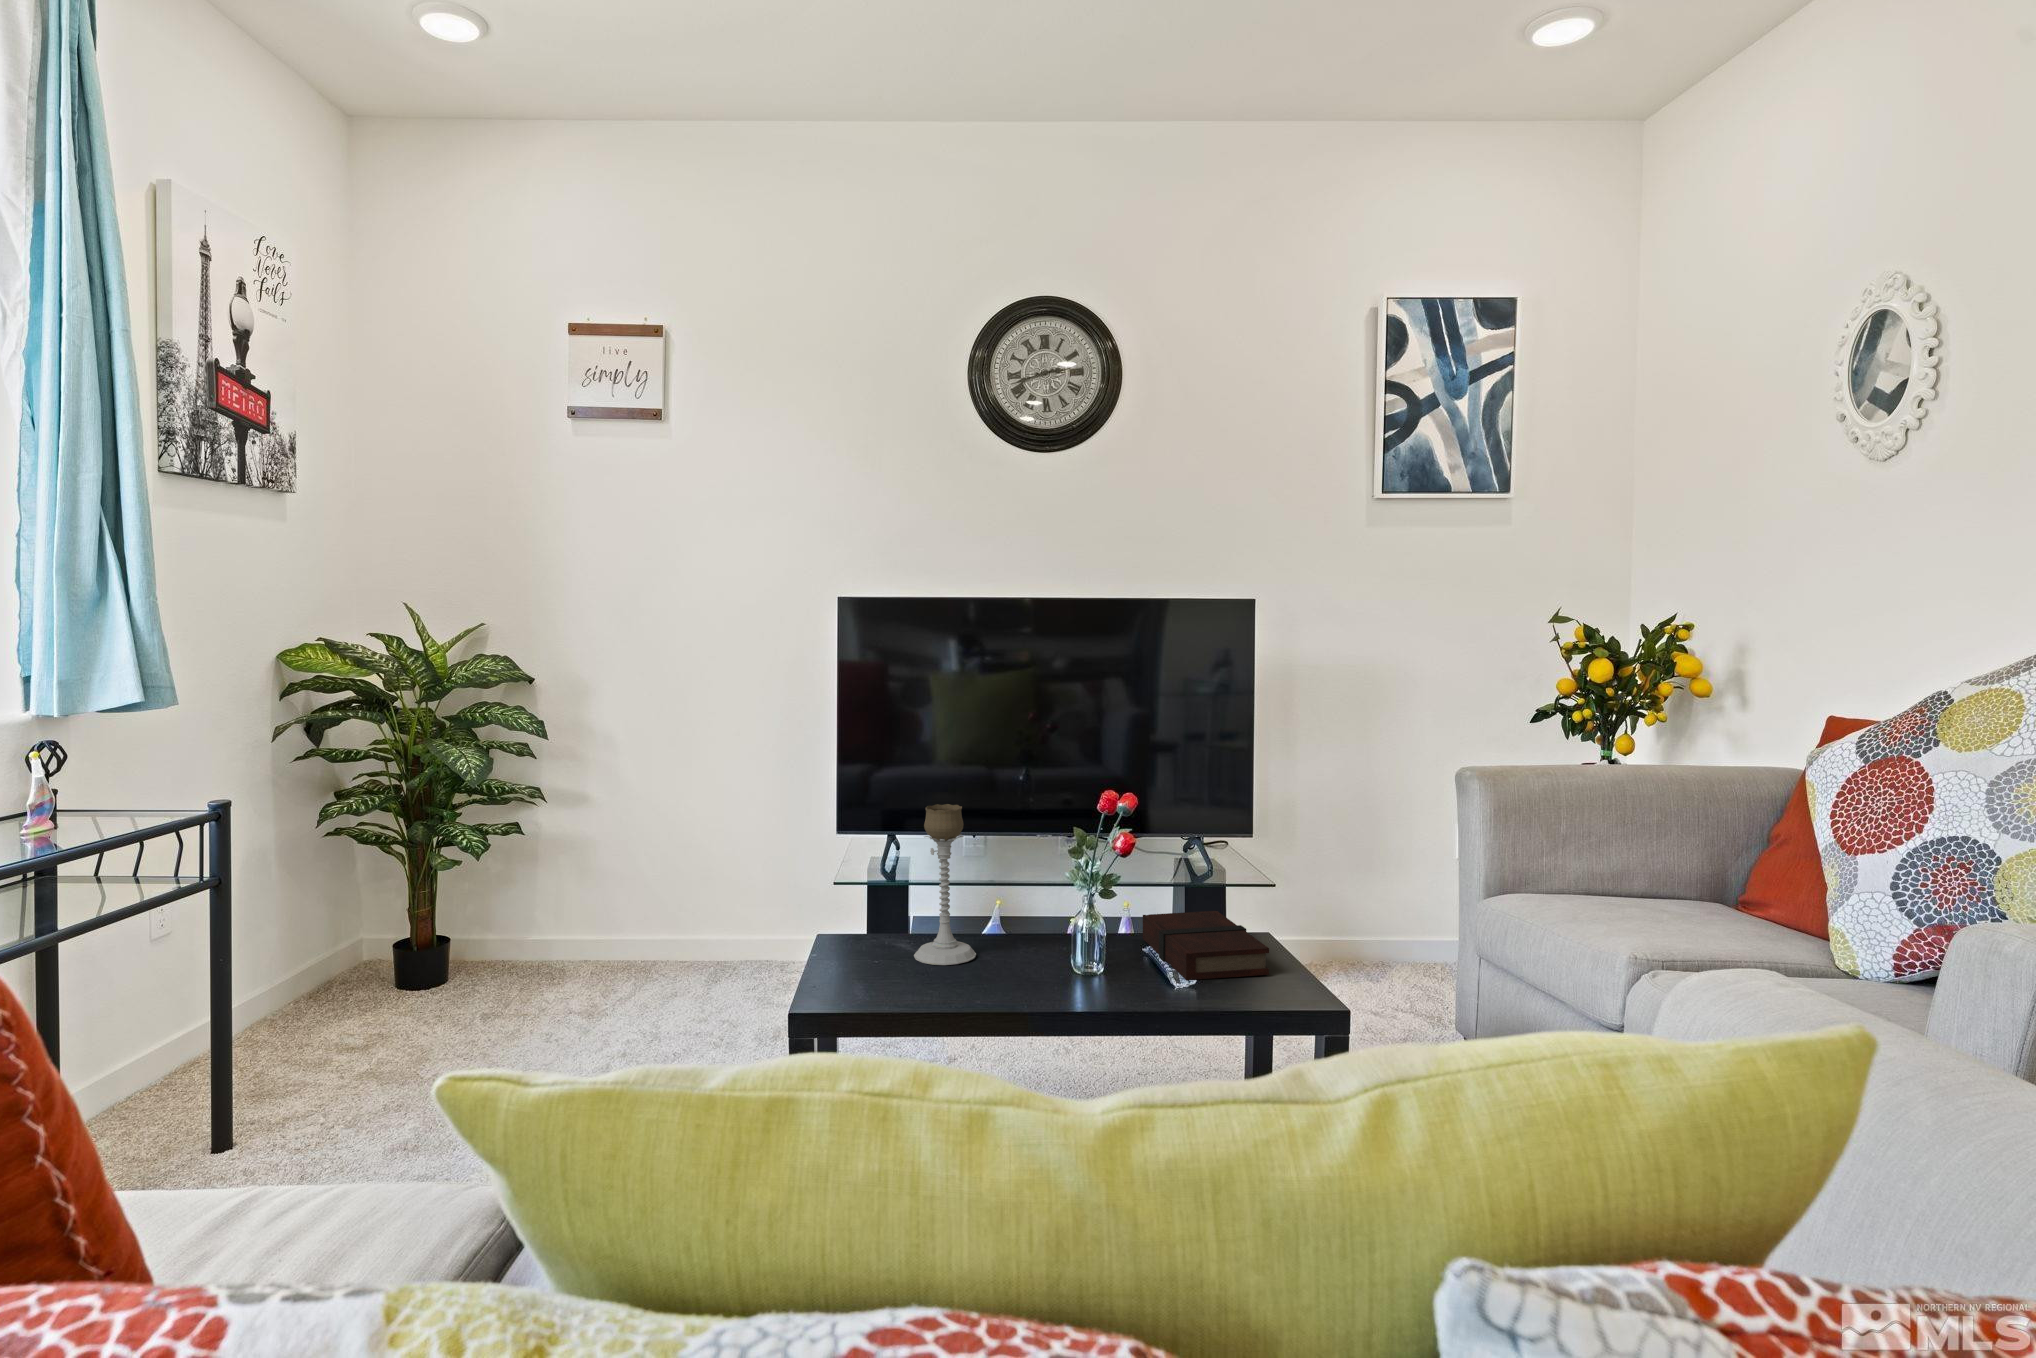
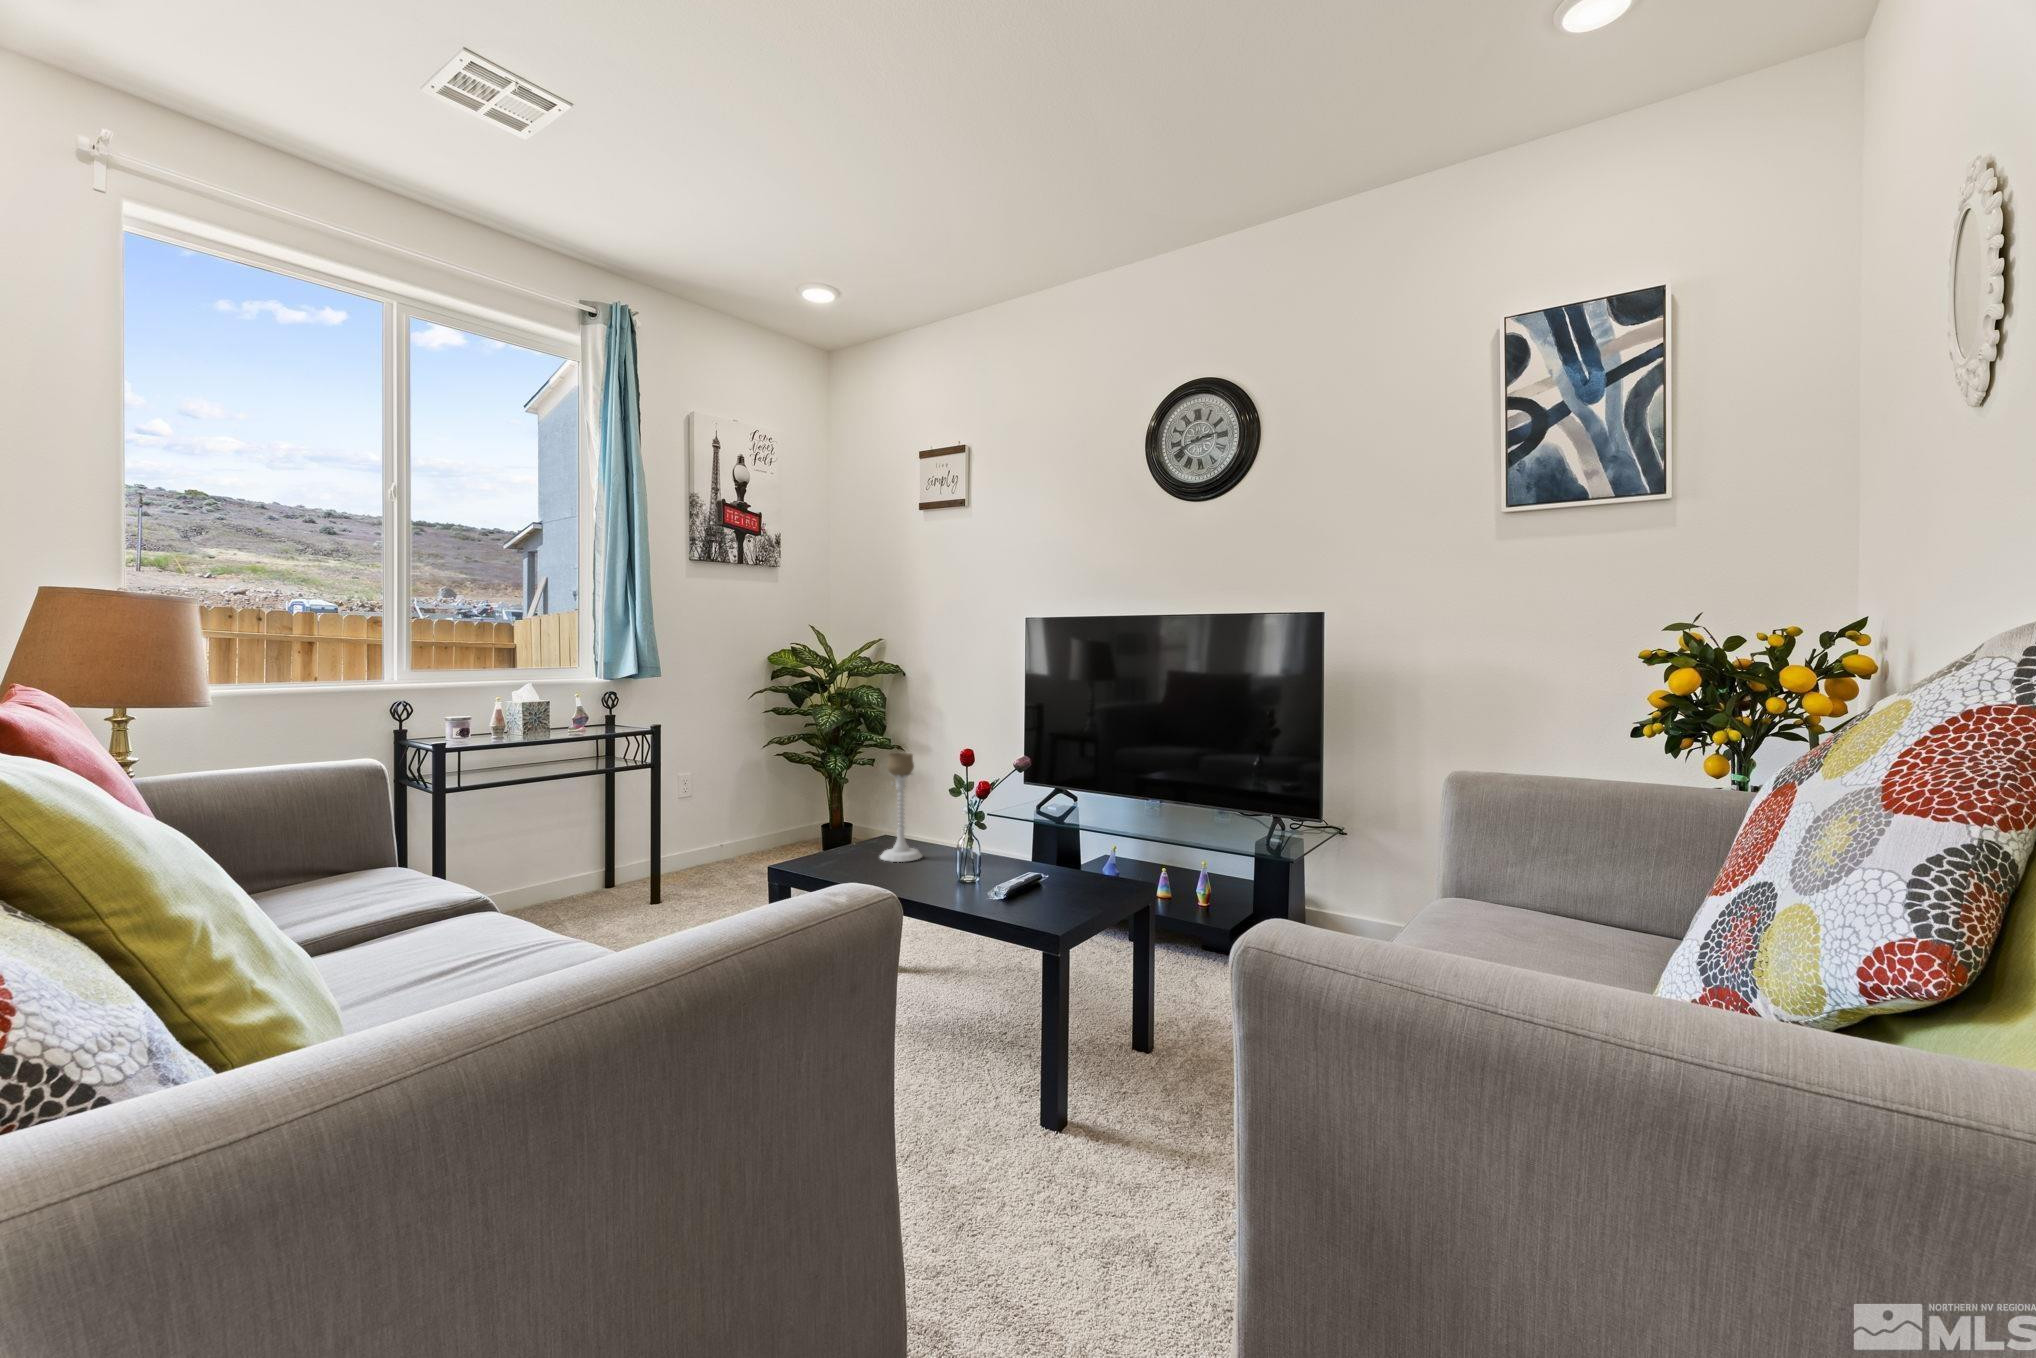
book: present [1143,911,1269,980] -> none [991,854,1098,906]

